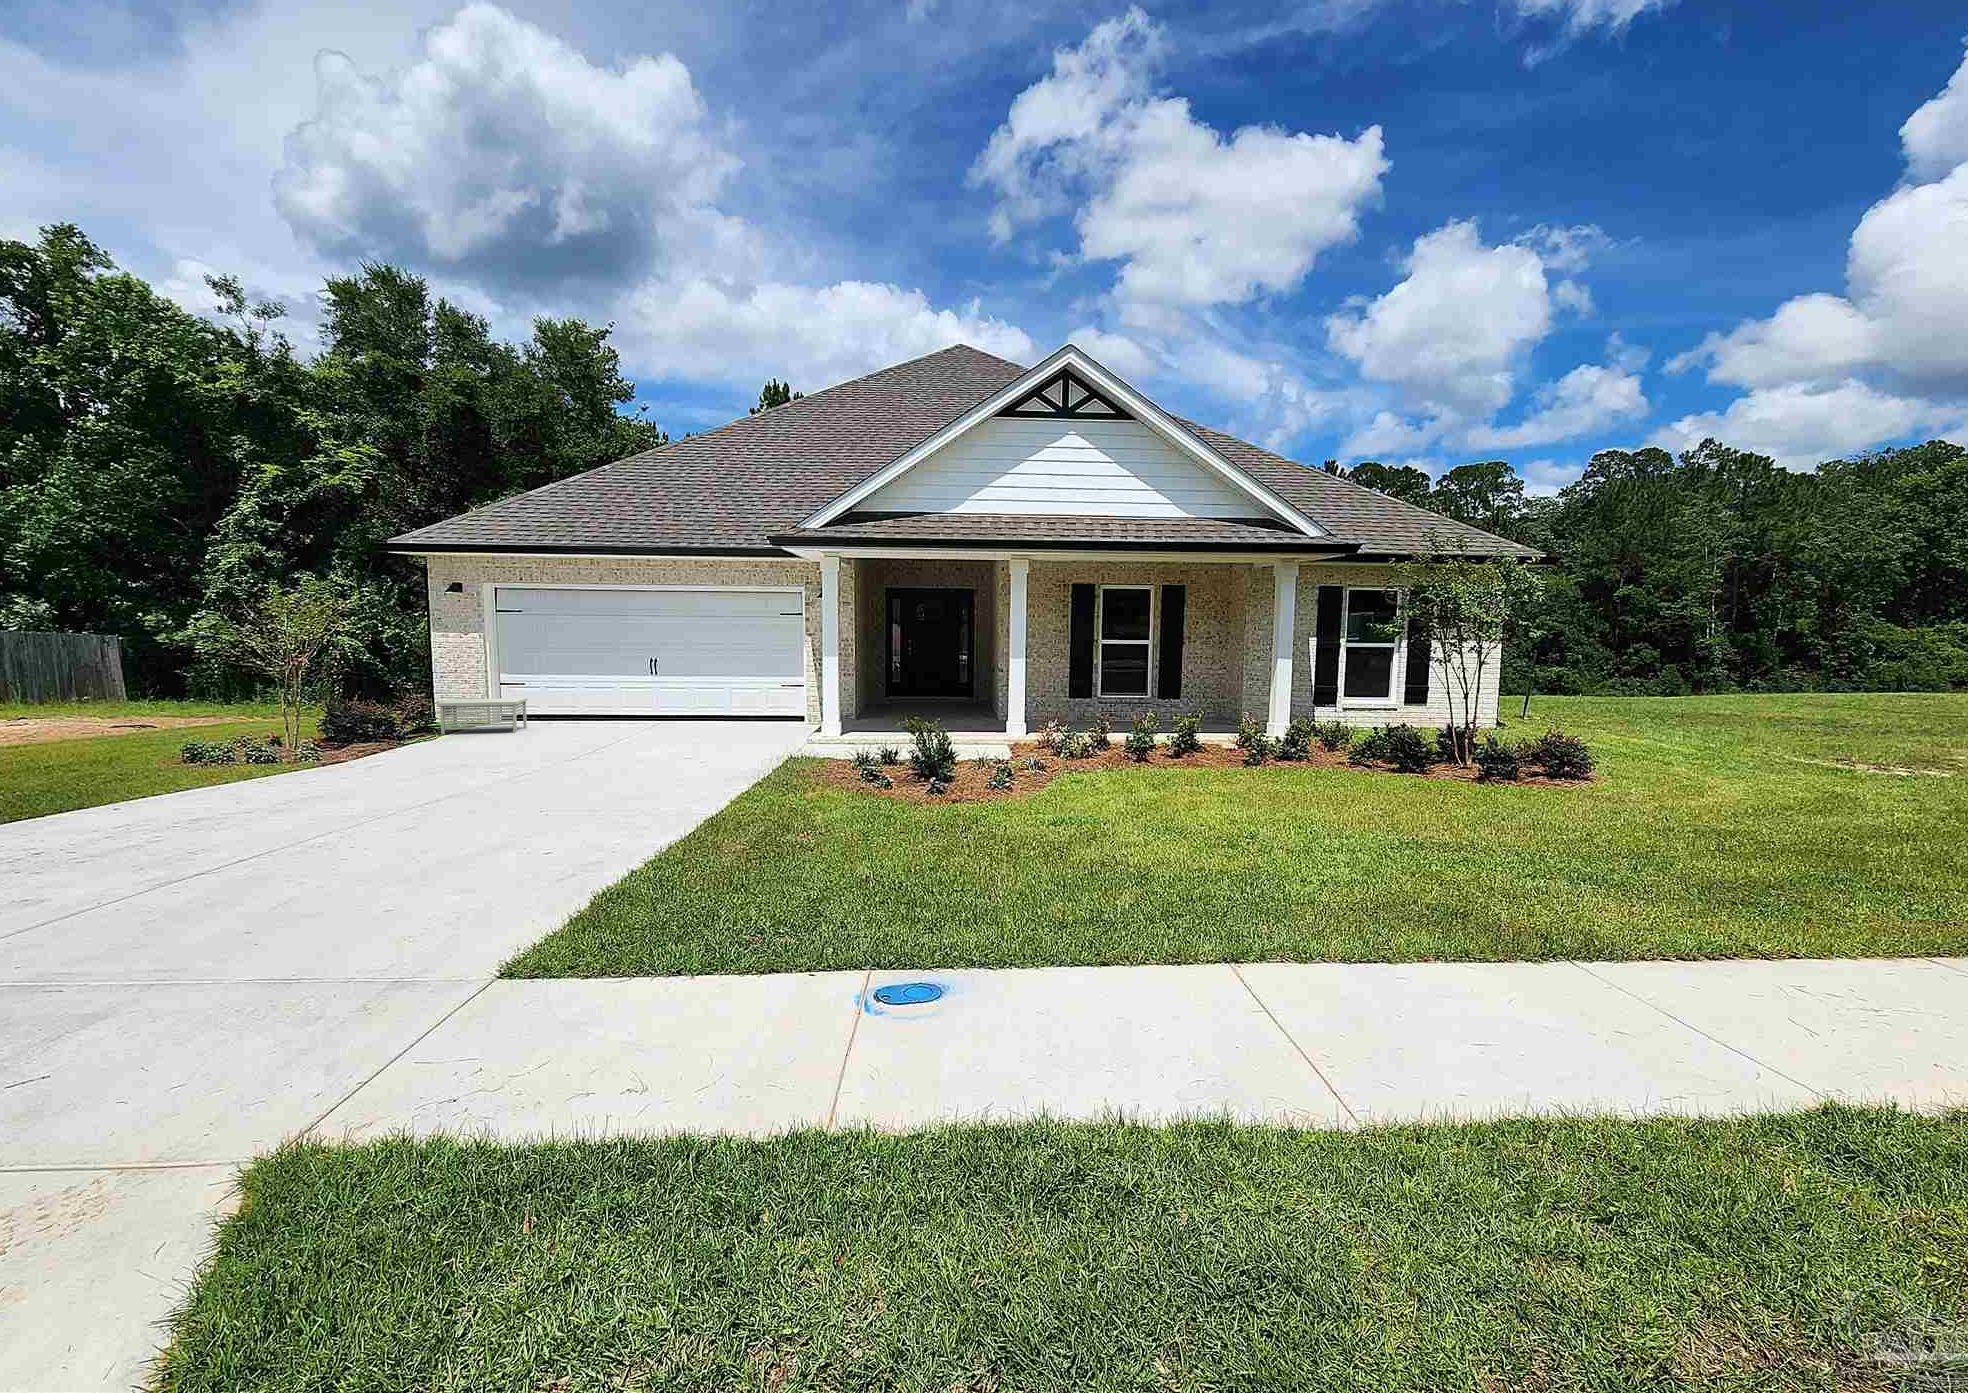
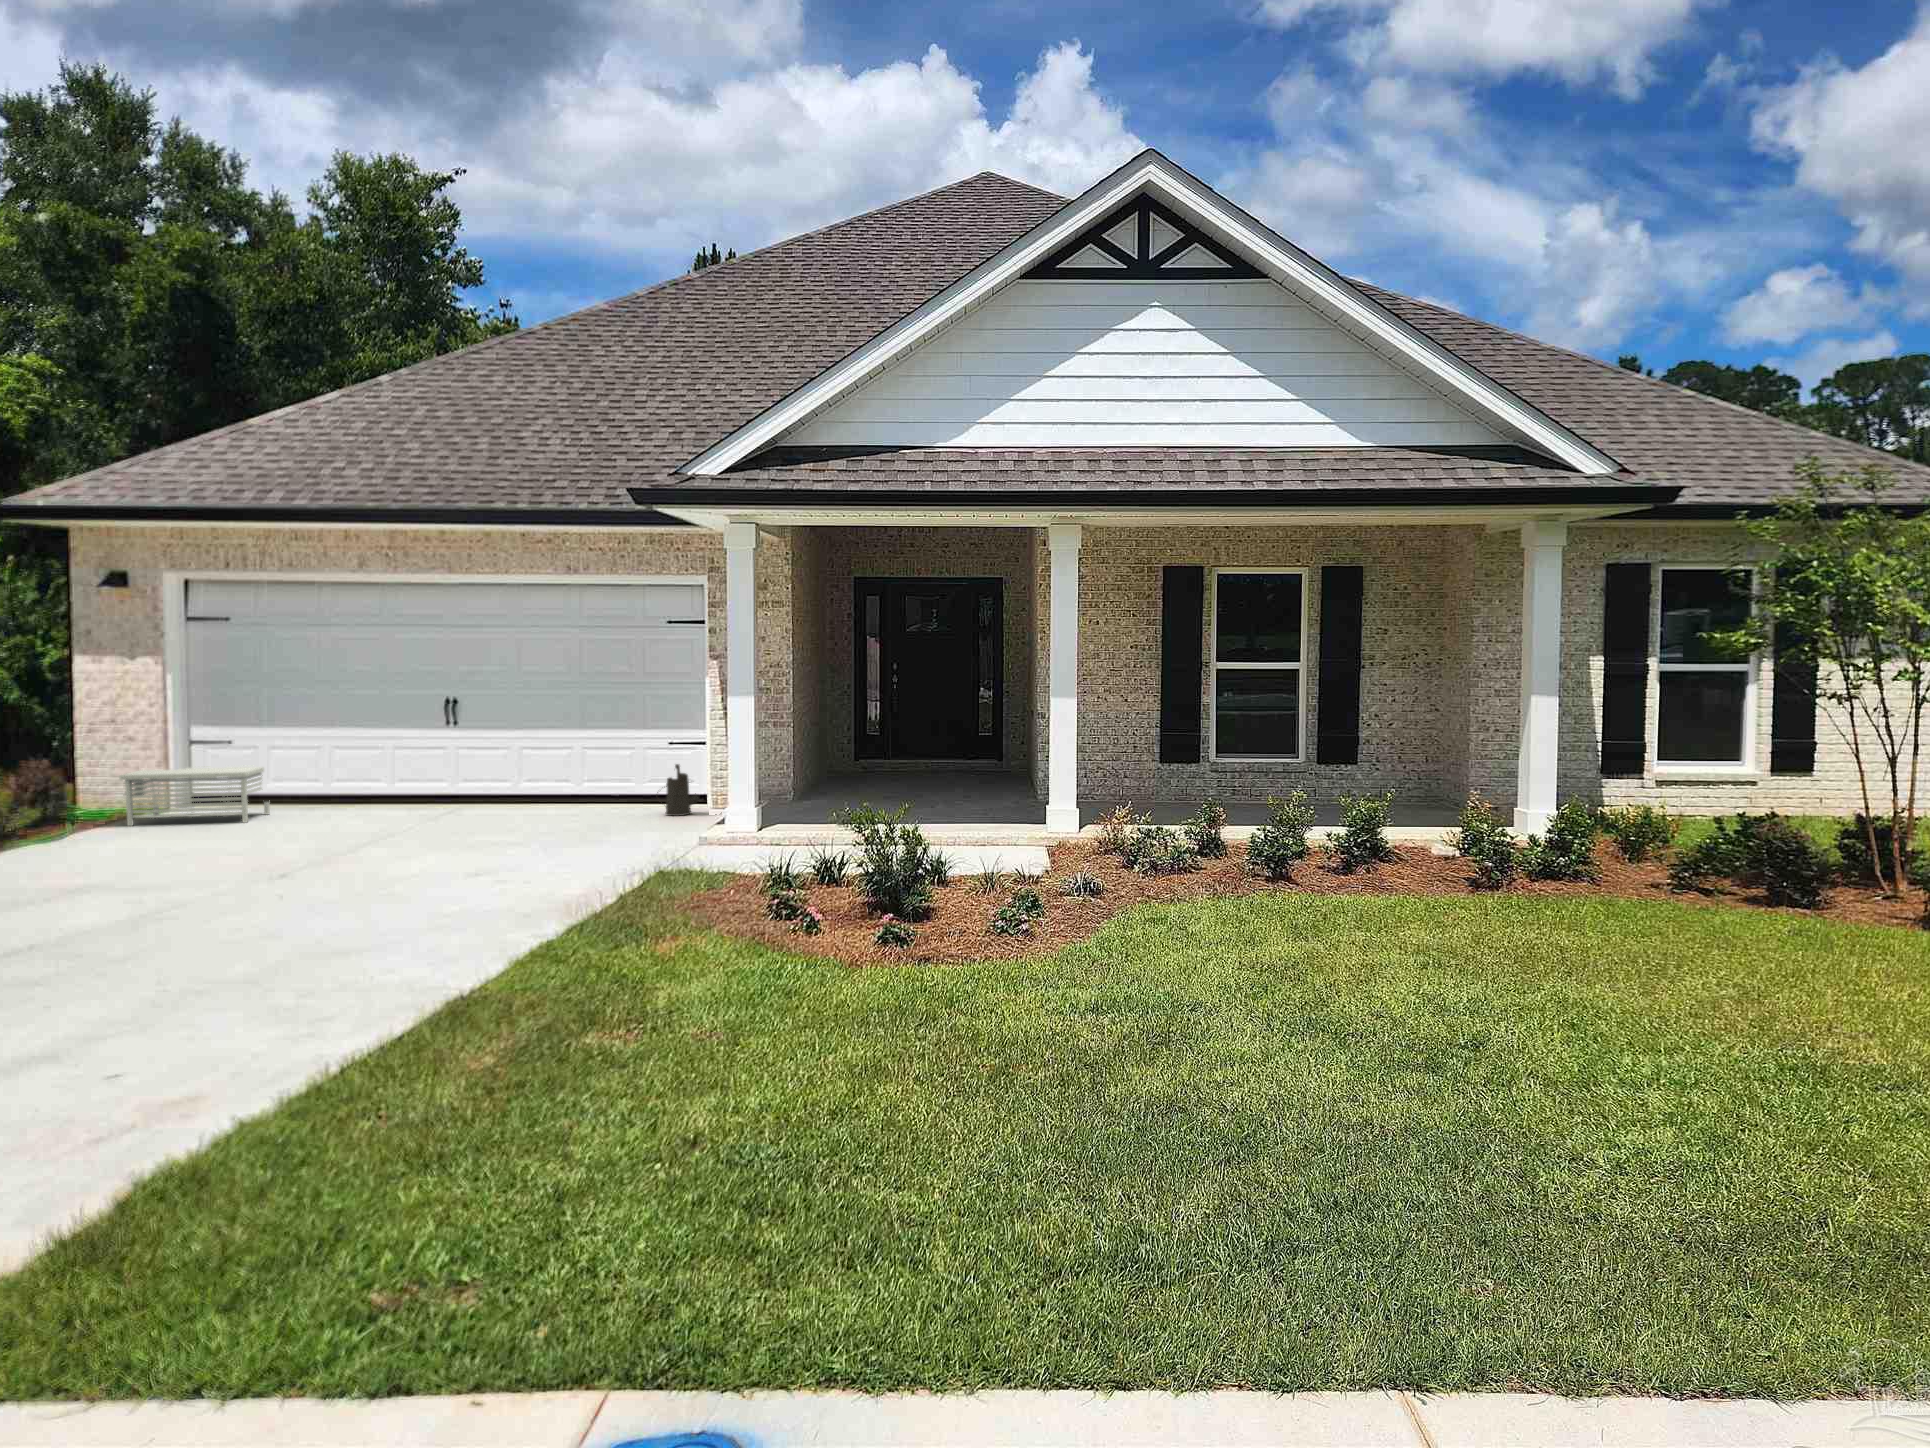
watering can: none [769,698,806,729] -> present [657,764,699,816]

